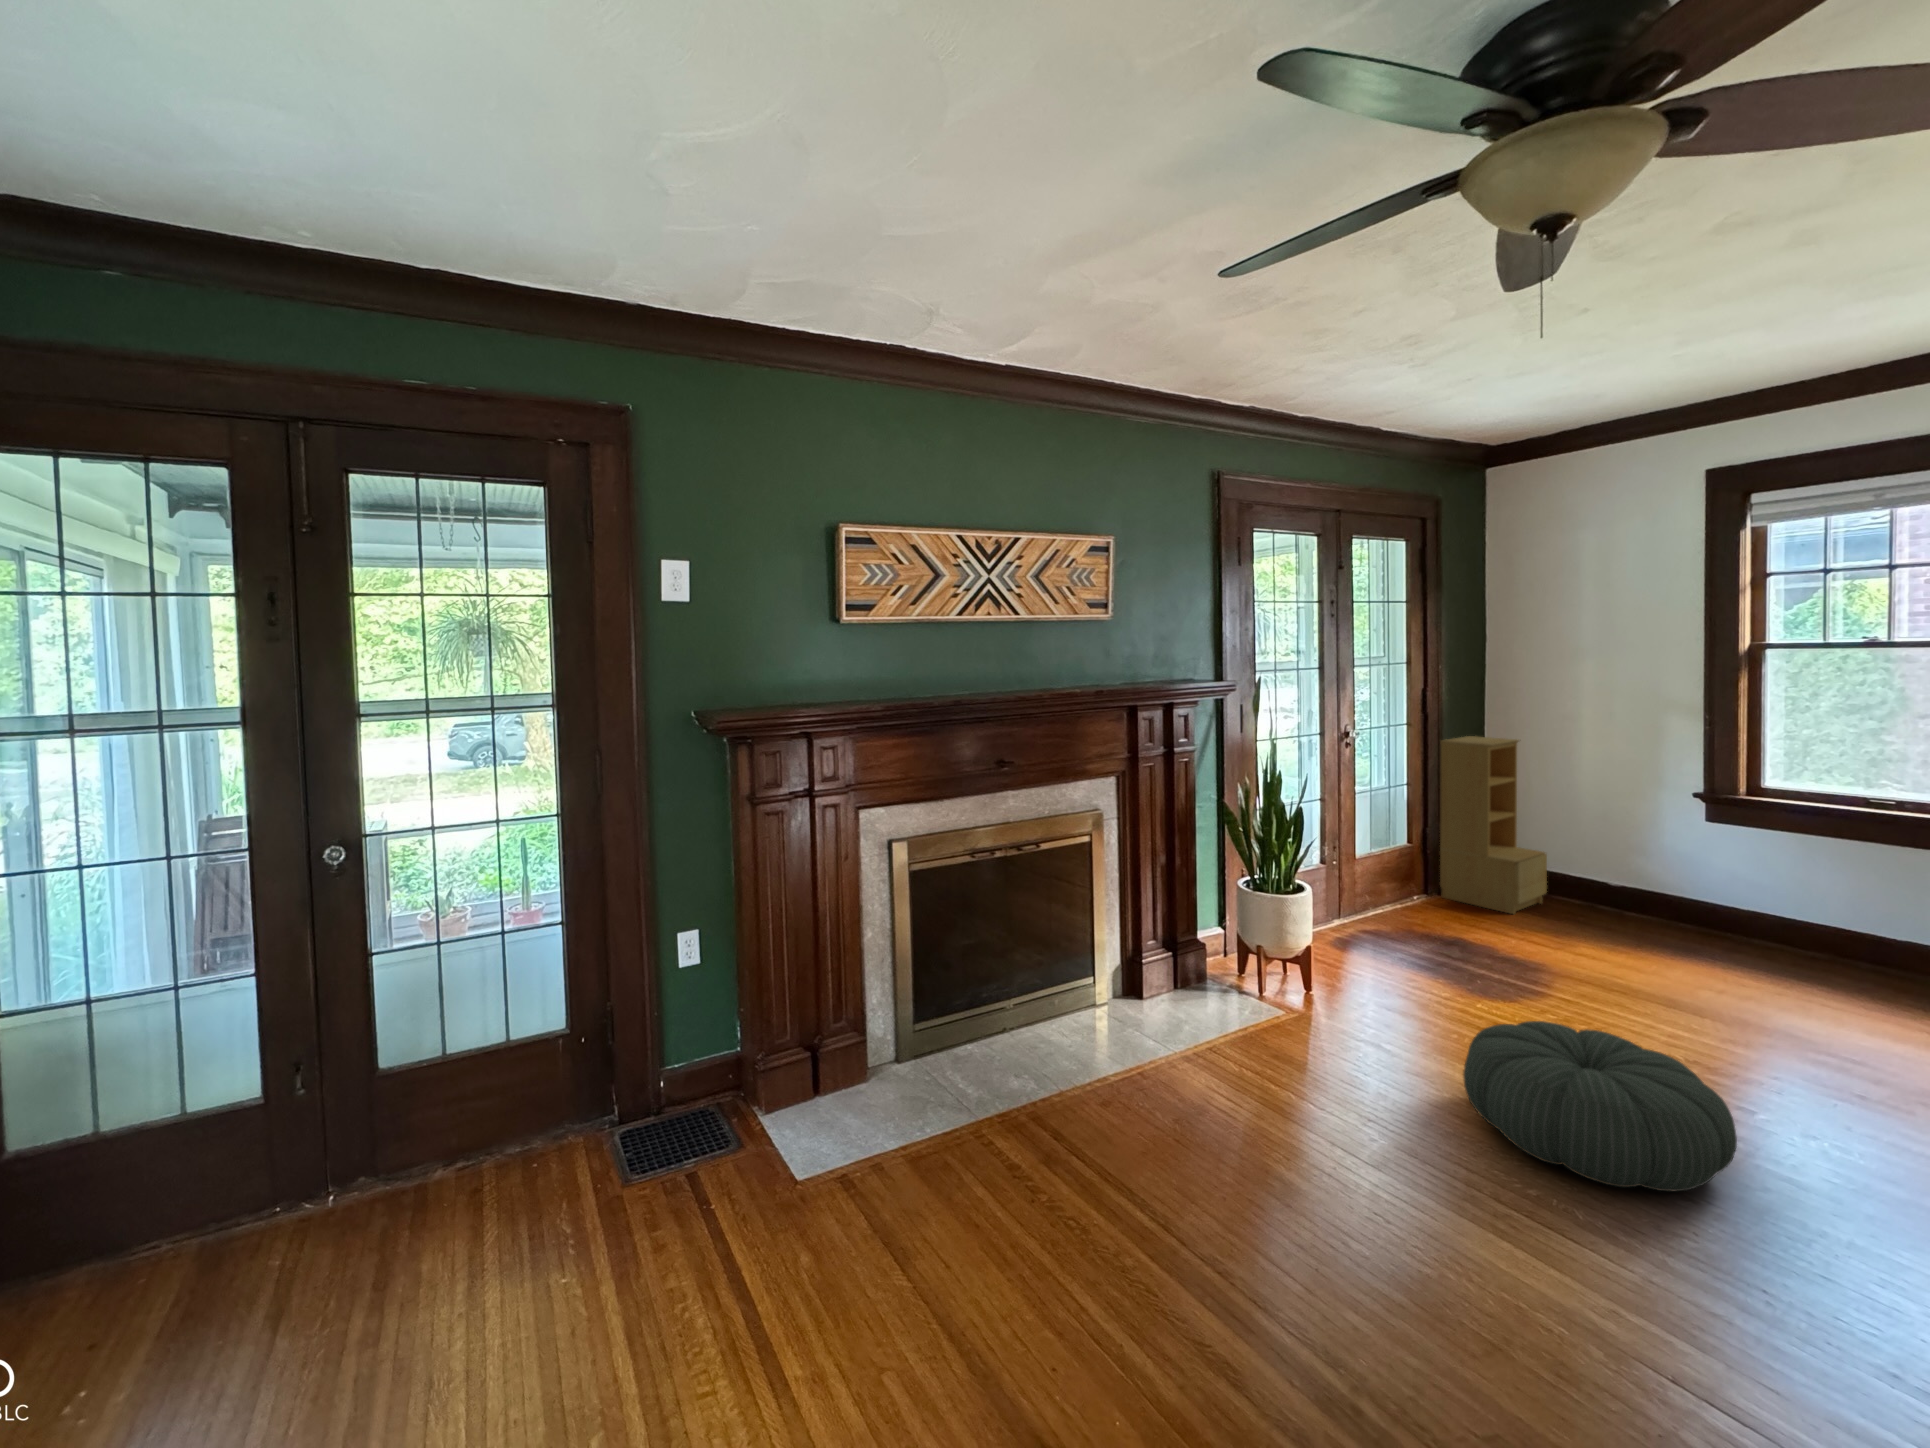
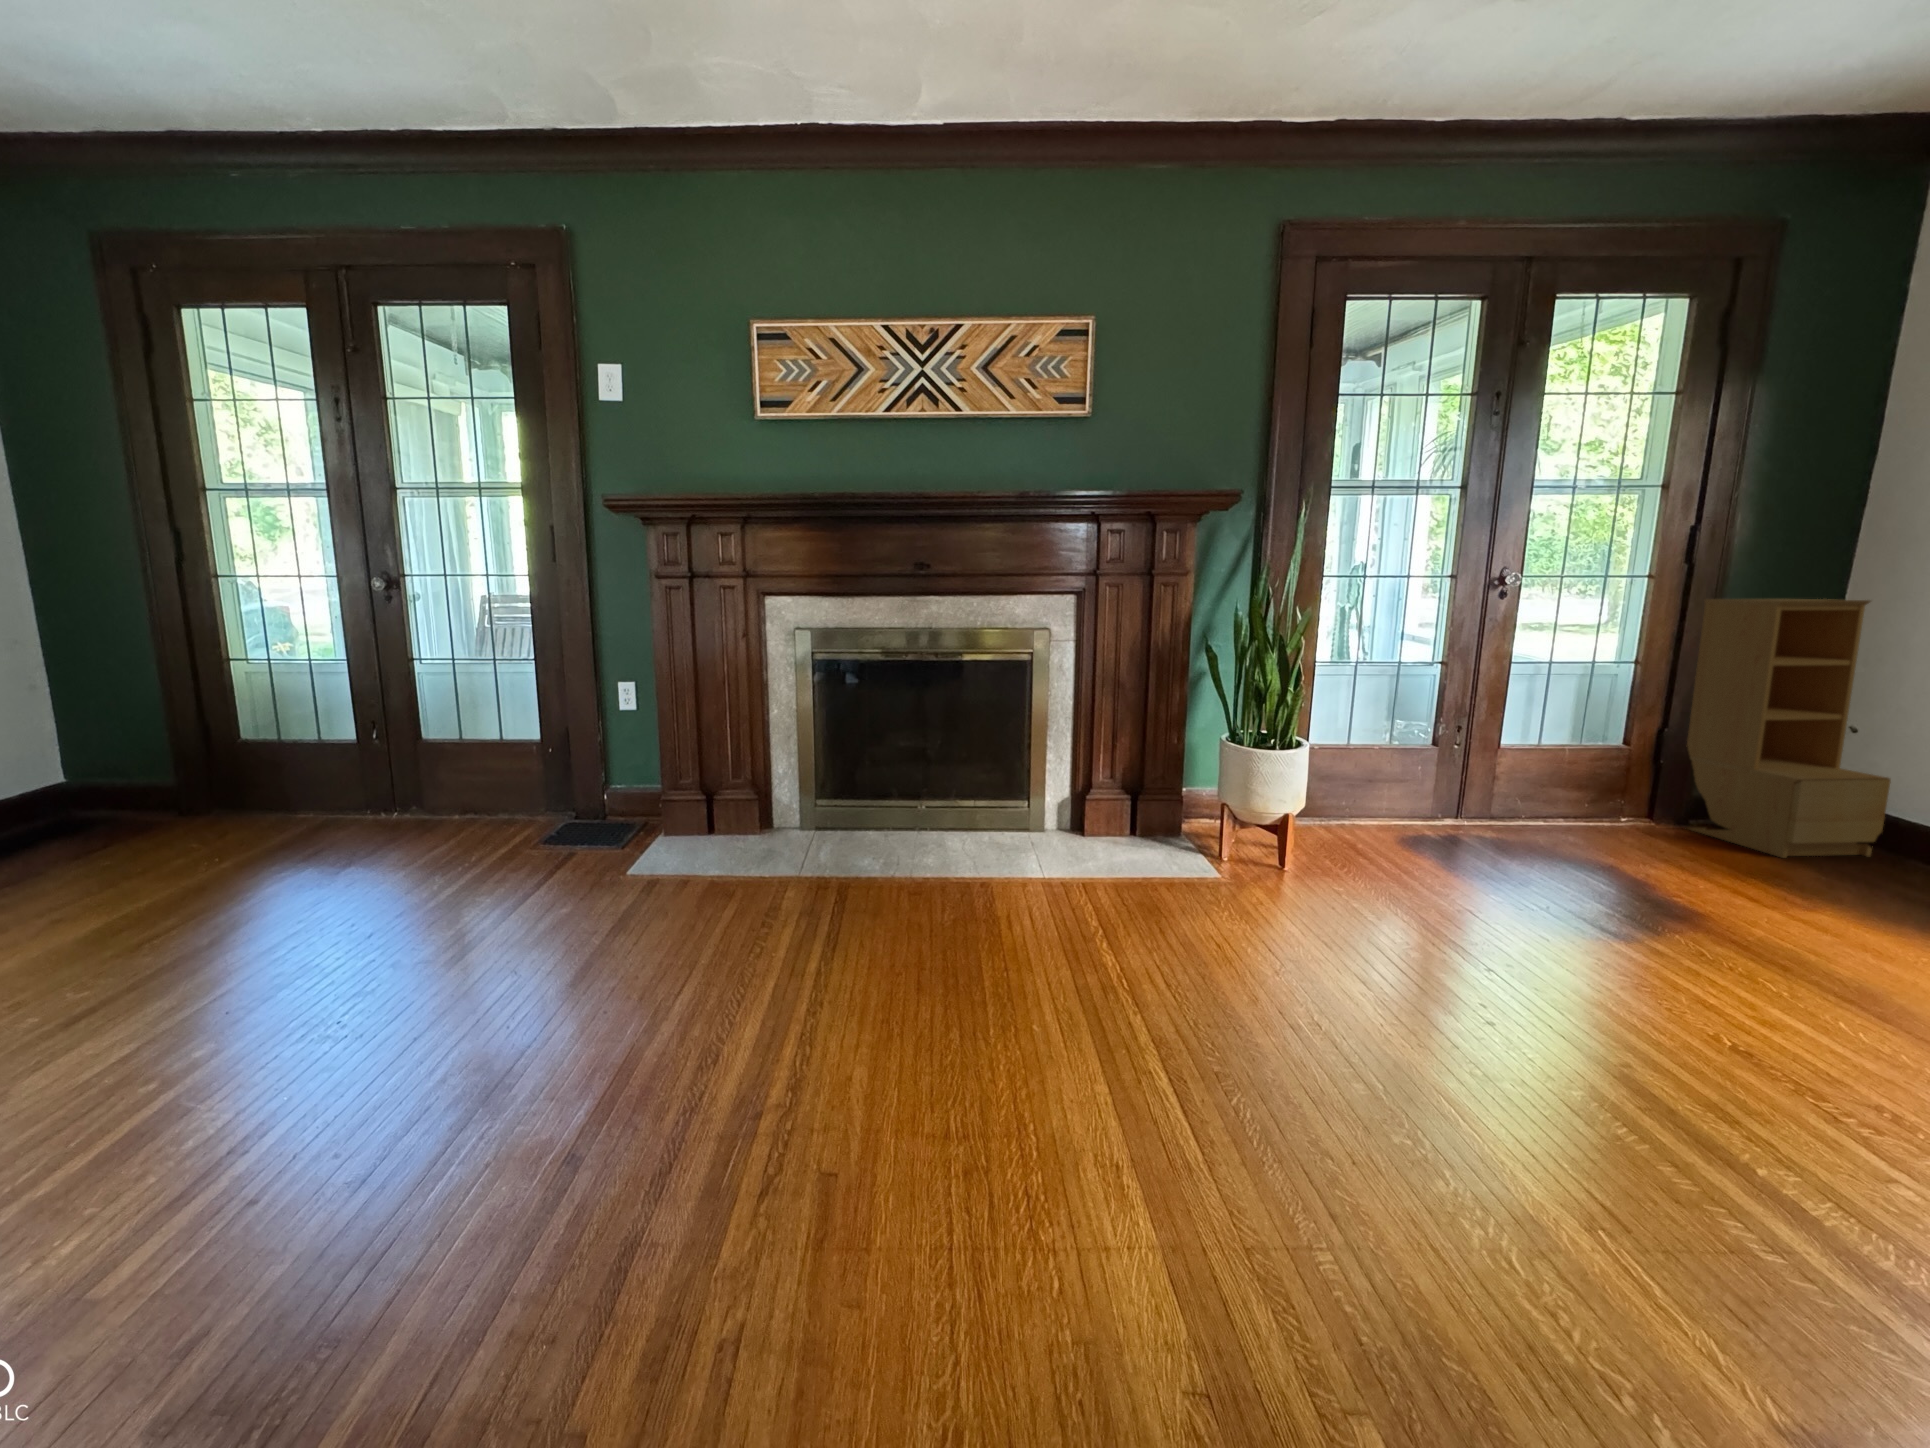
pouf: present [1463,1021,1737,1192] -> none [1269,888,1622,1116]

